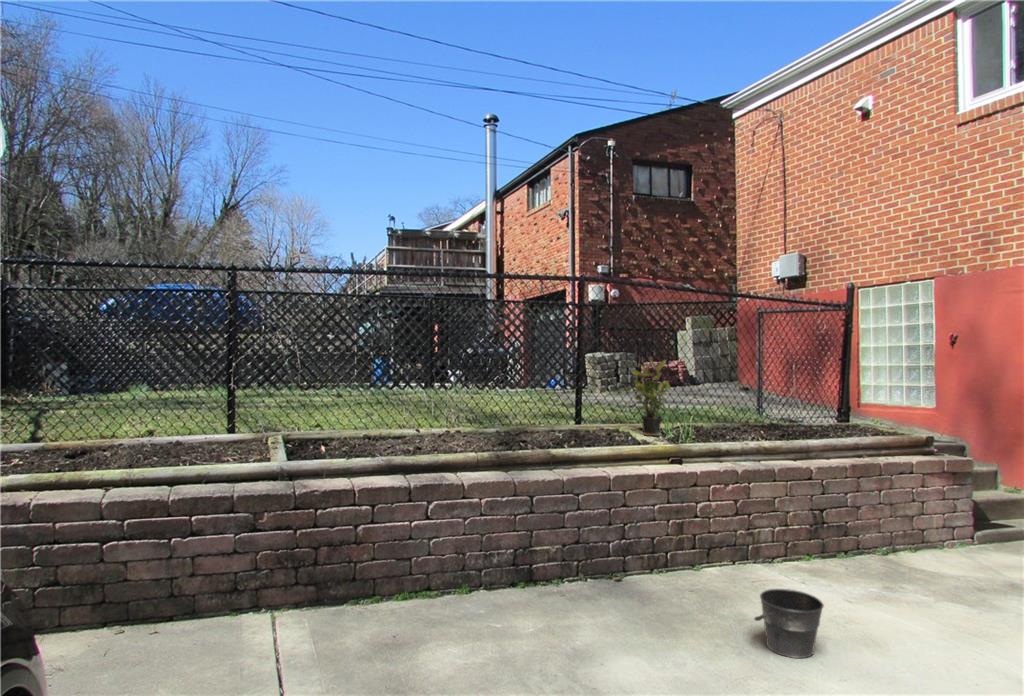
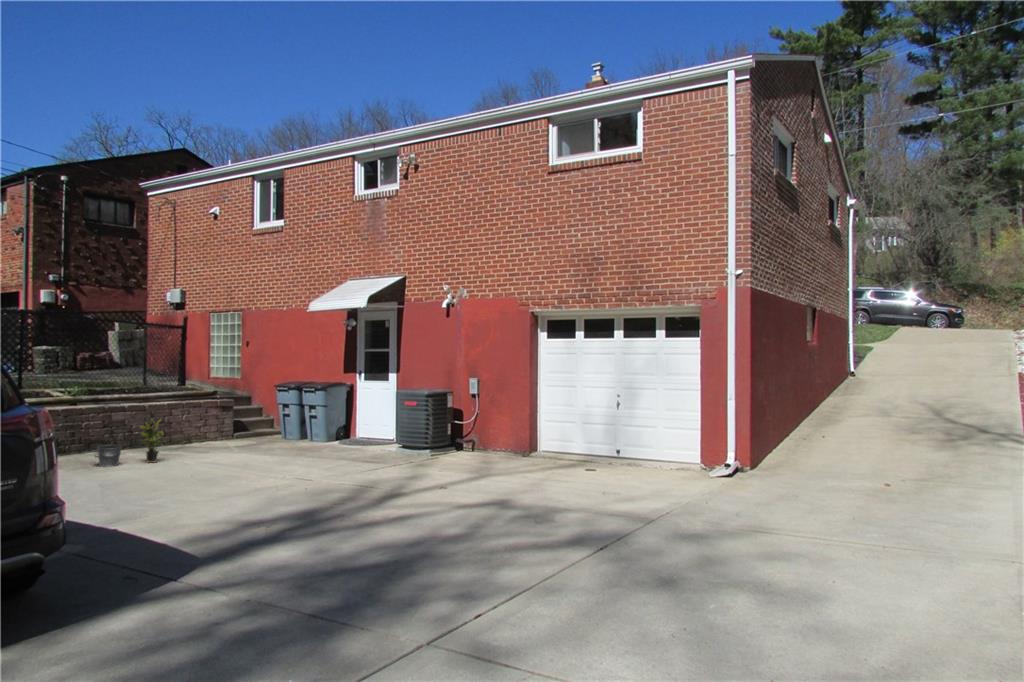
potted plant: present [632,359,671,436] -> present [141,420,164,463]

